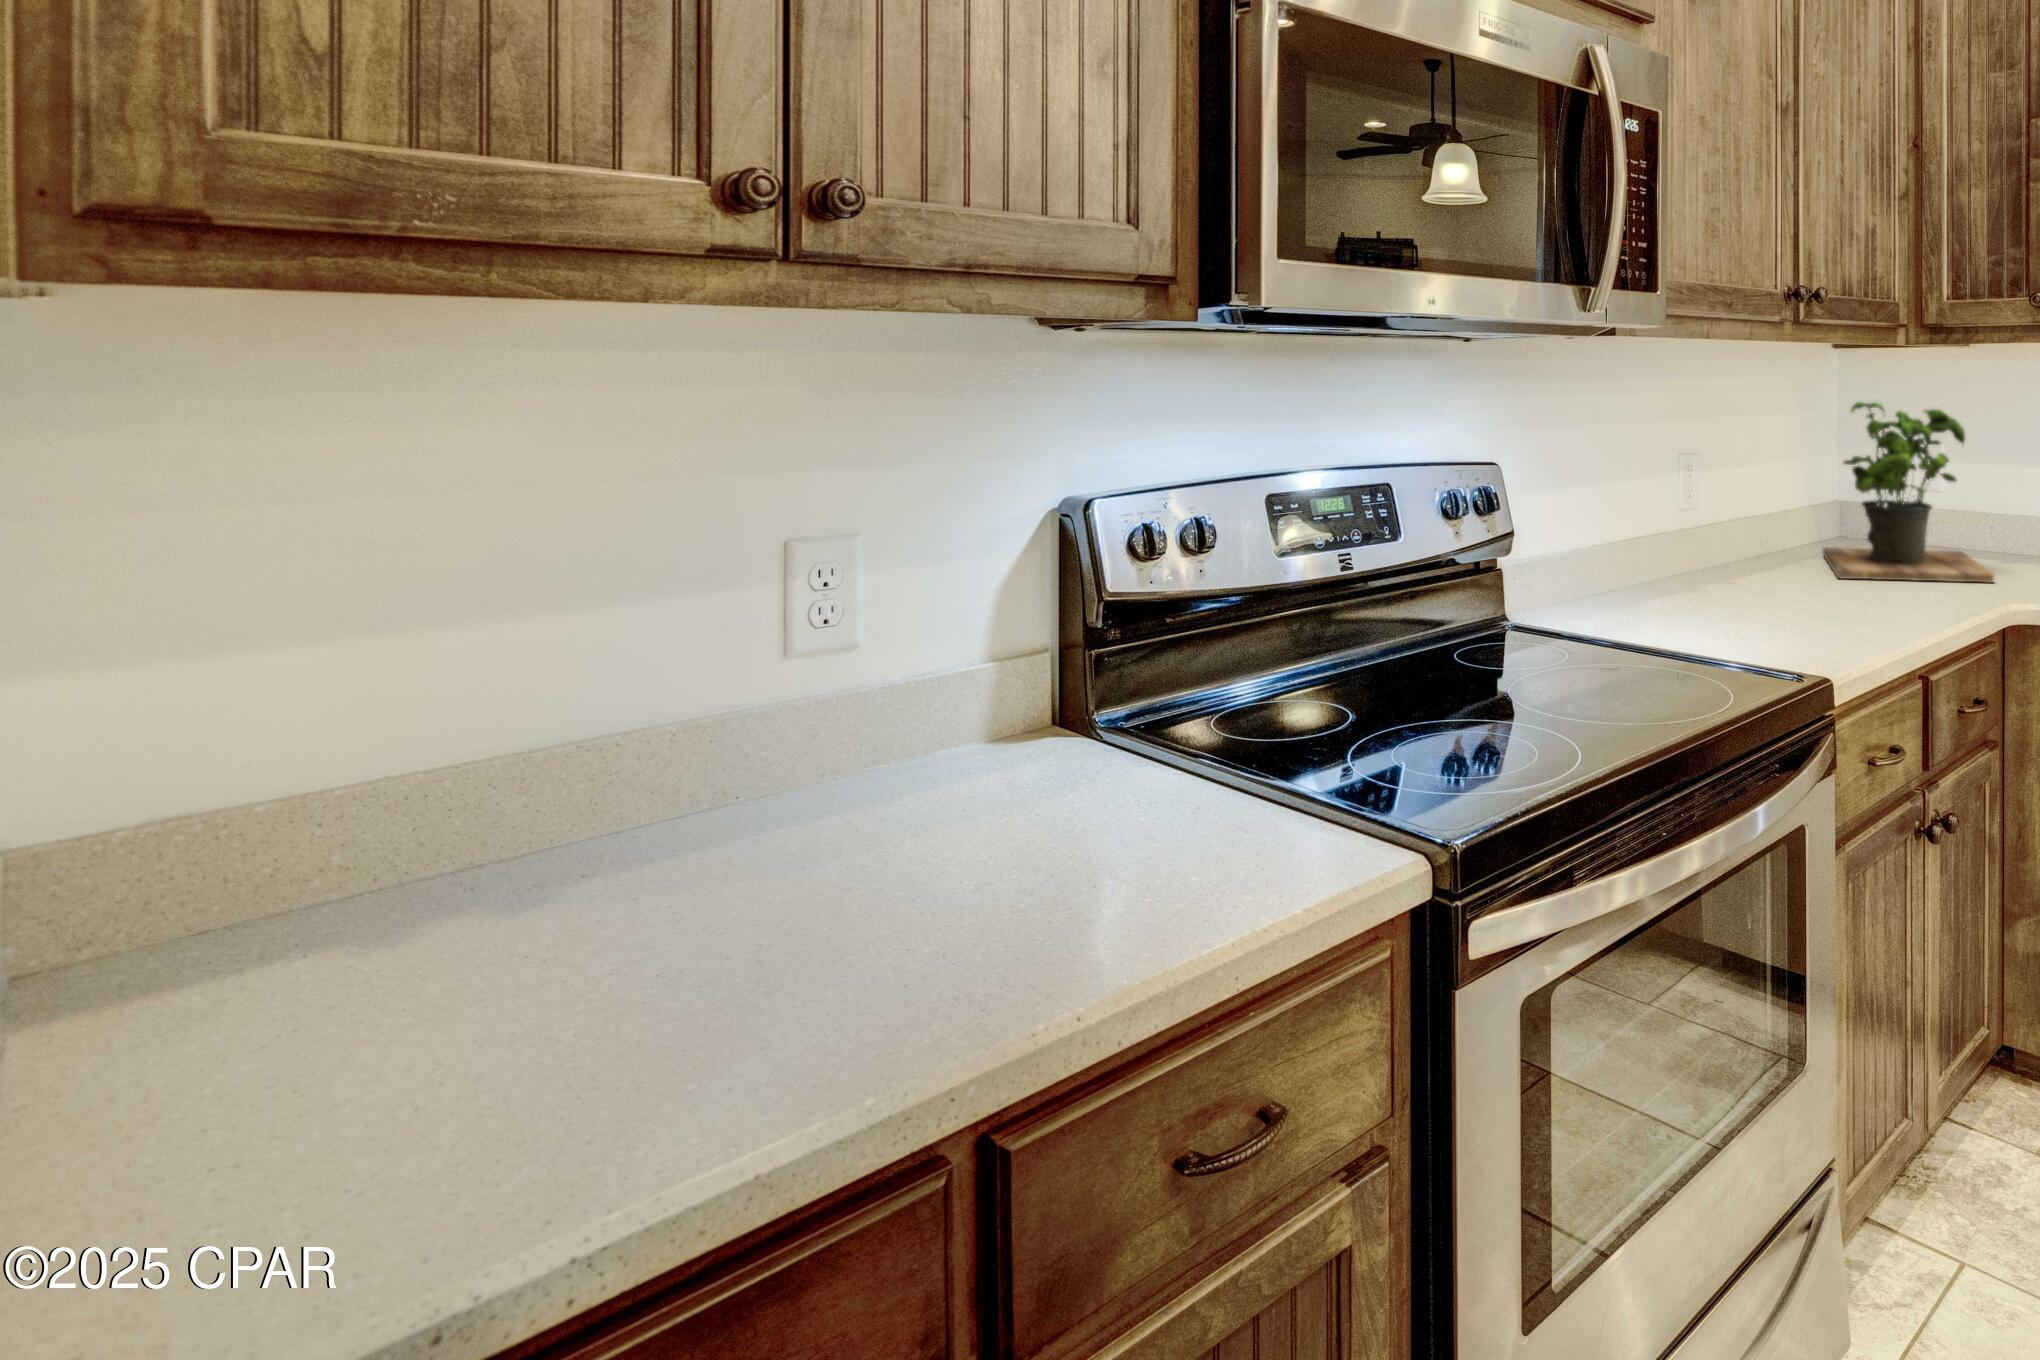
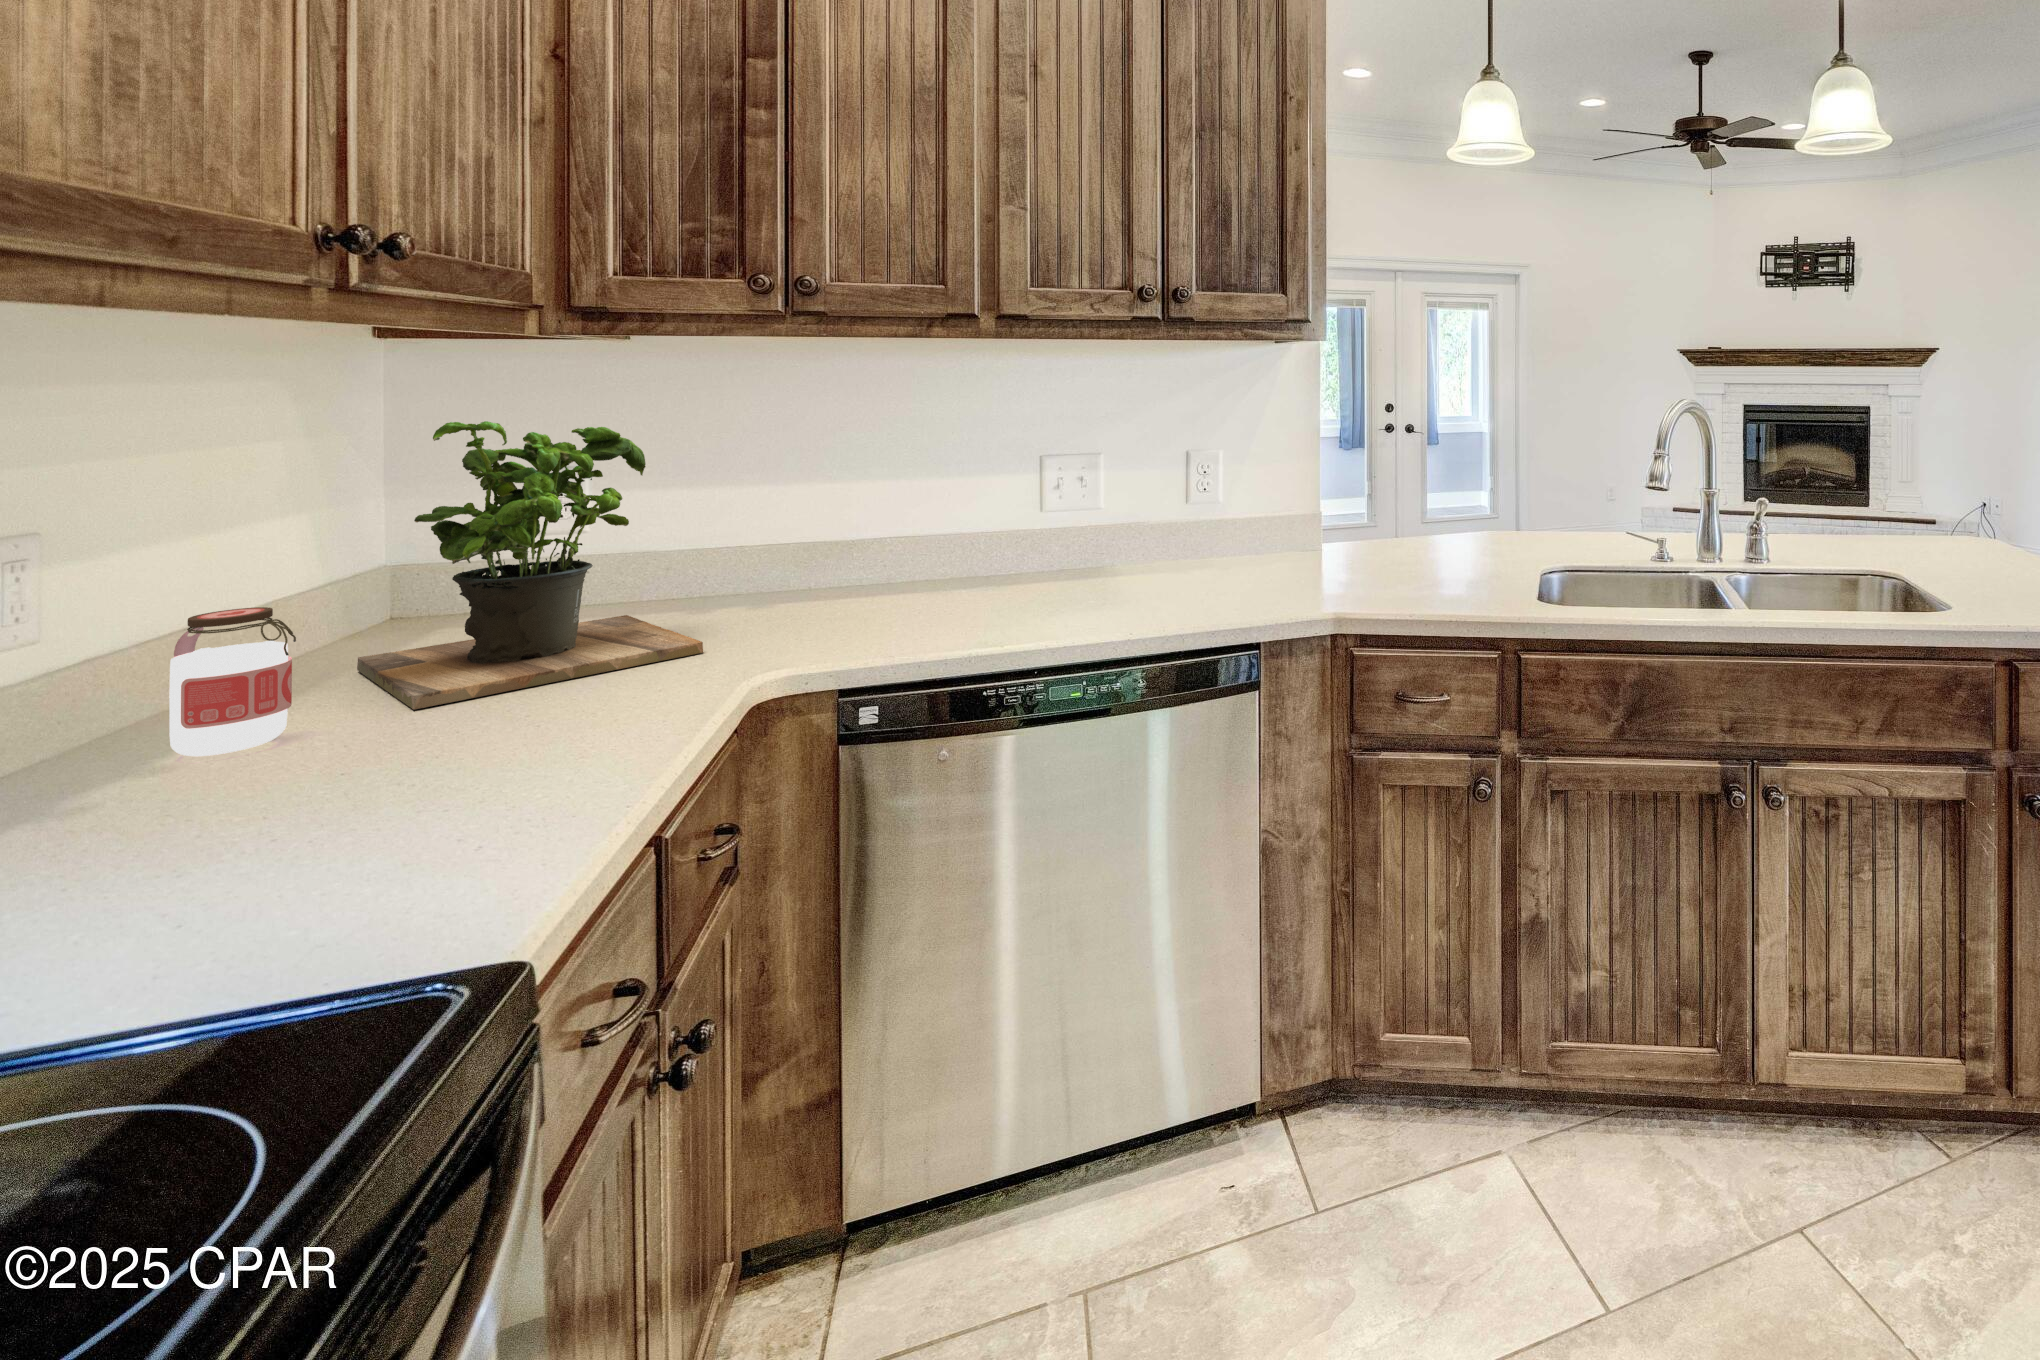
jar: none [1743,501,1789,580] -> present [169,607,296,756]

